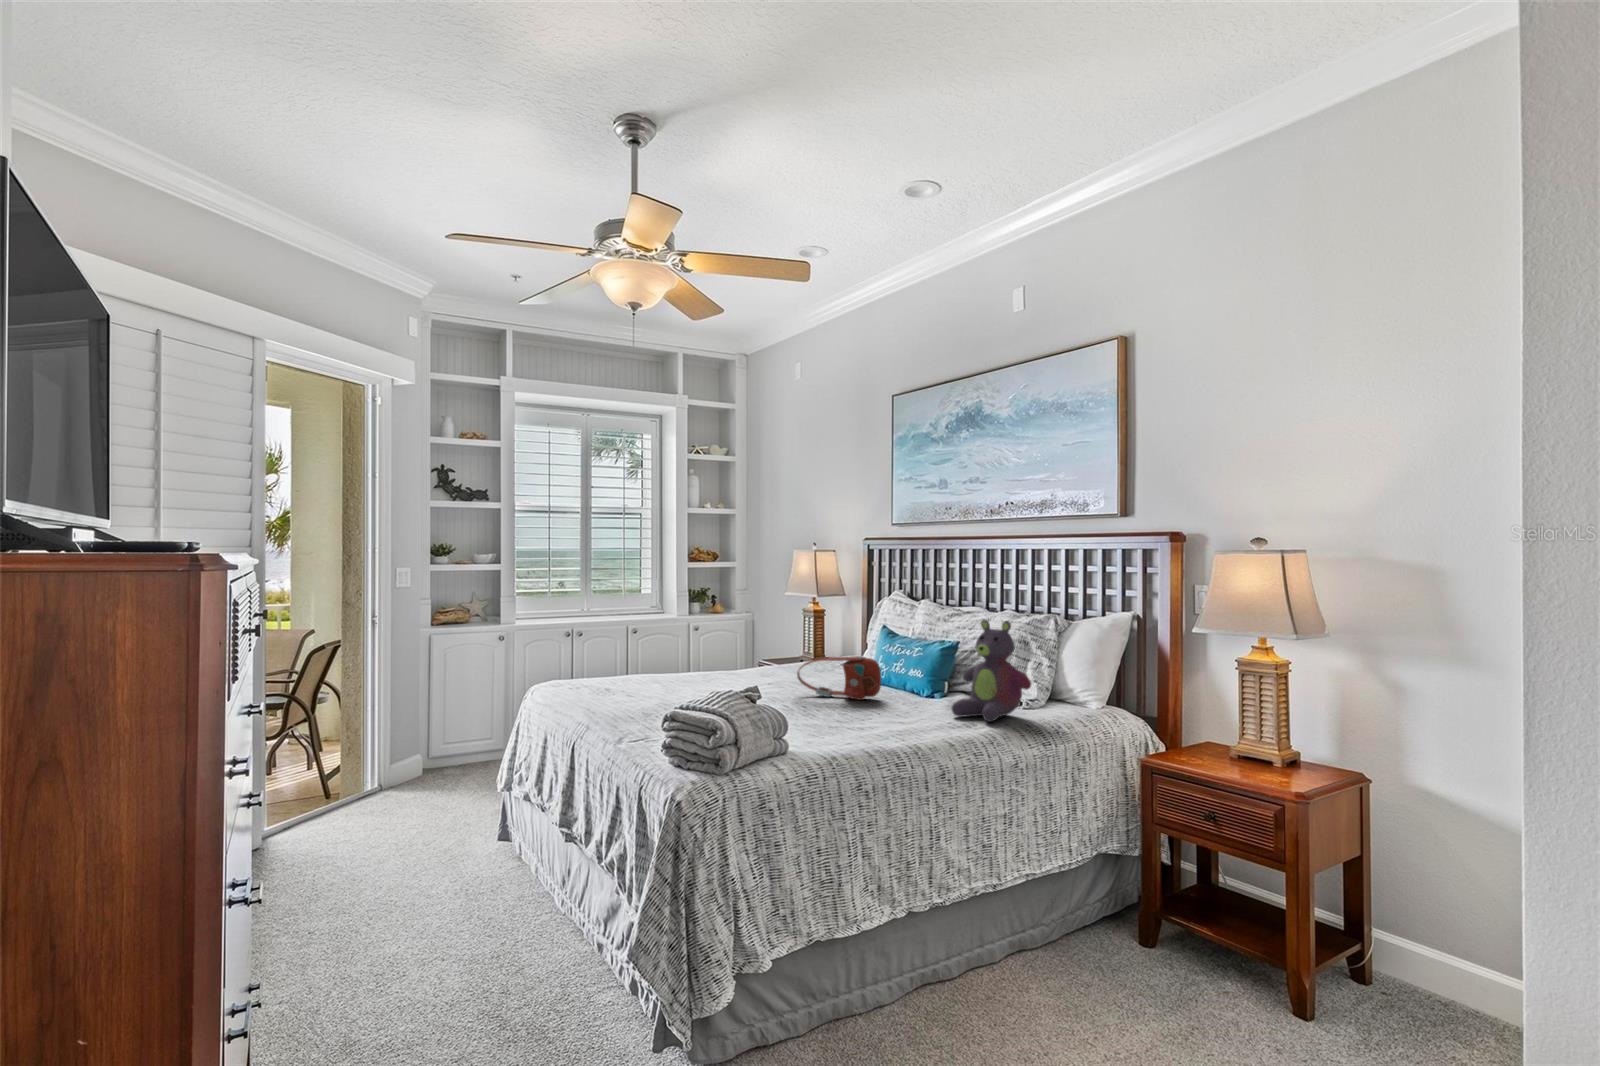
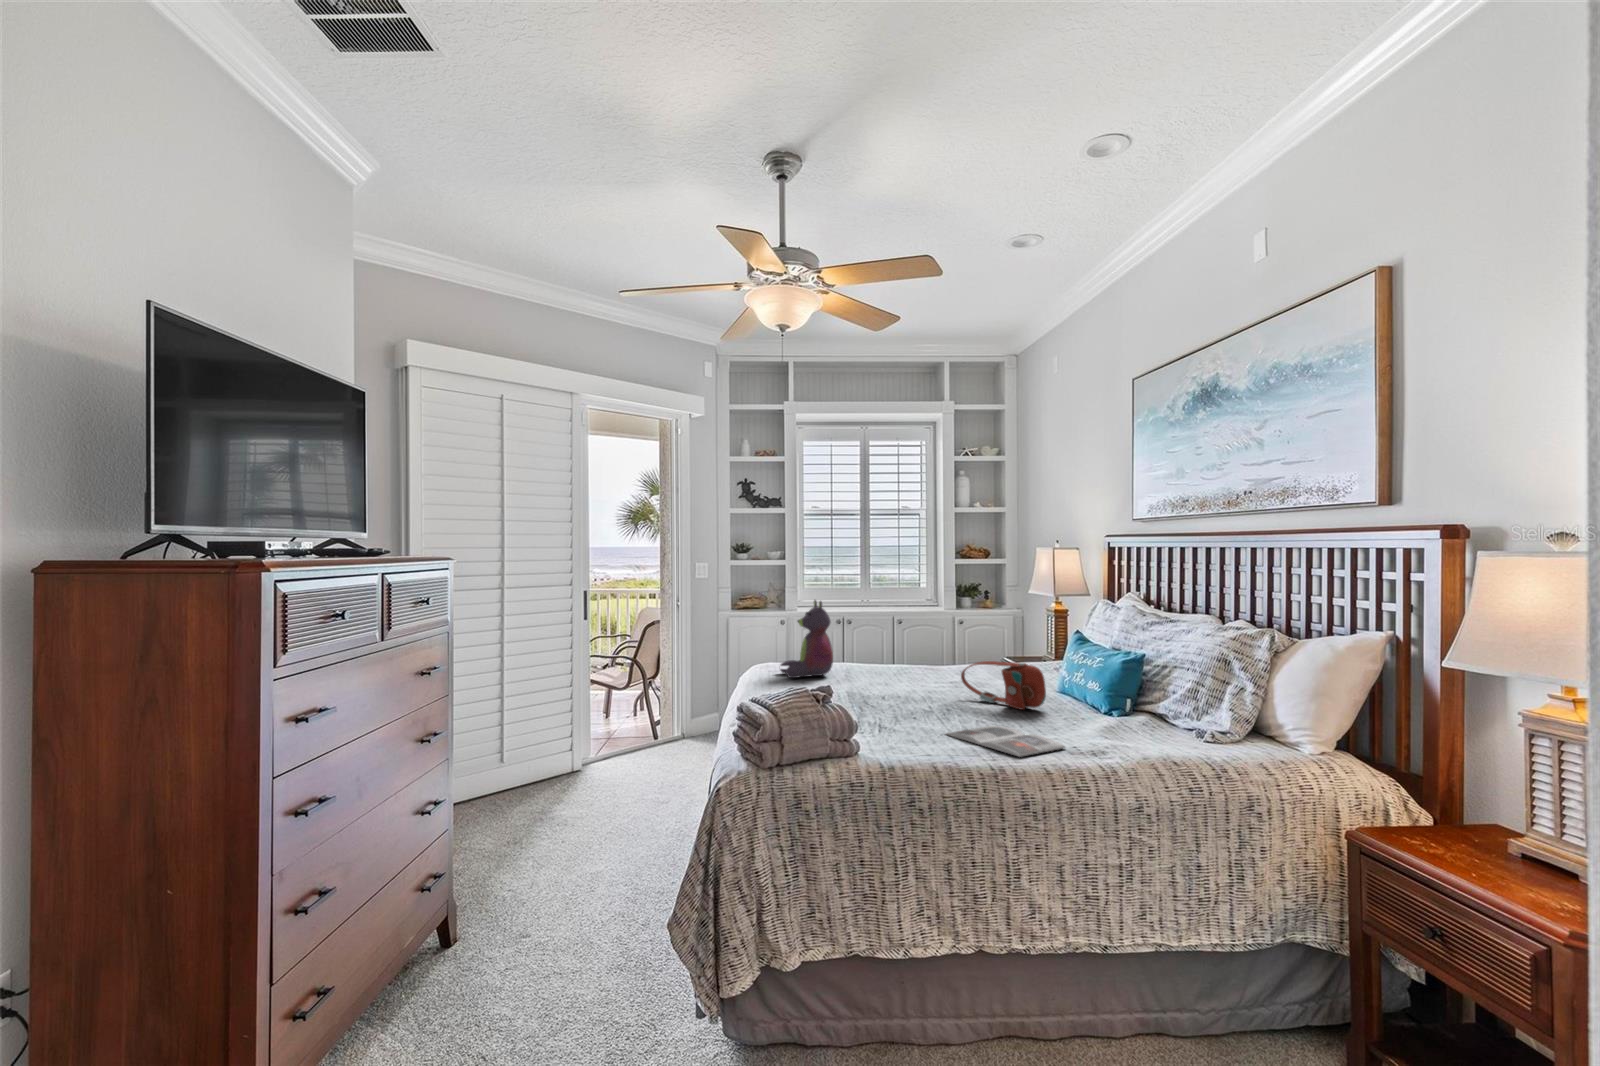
stuffed bear: present [952,620,1031,722] -> present [781,600,833,678]
magazine: none [831,714,939,736] -> present [947,726,1065,757]

